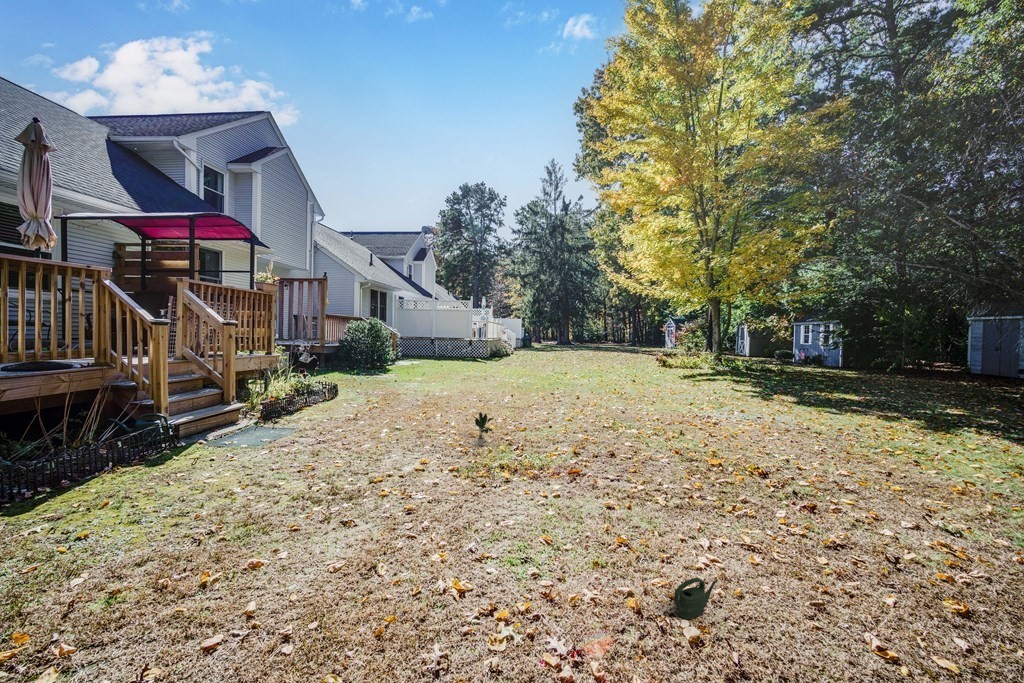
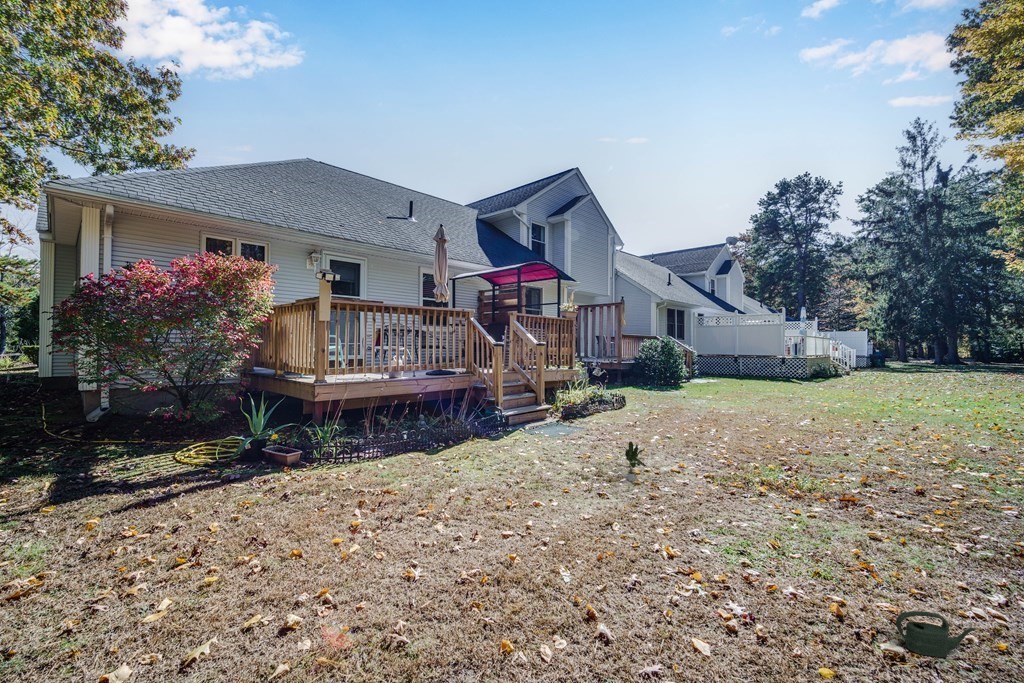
potted plant: present [474,412,493,445] -> present [624,442,647,481]

